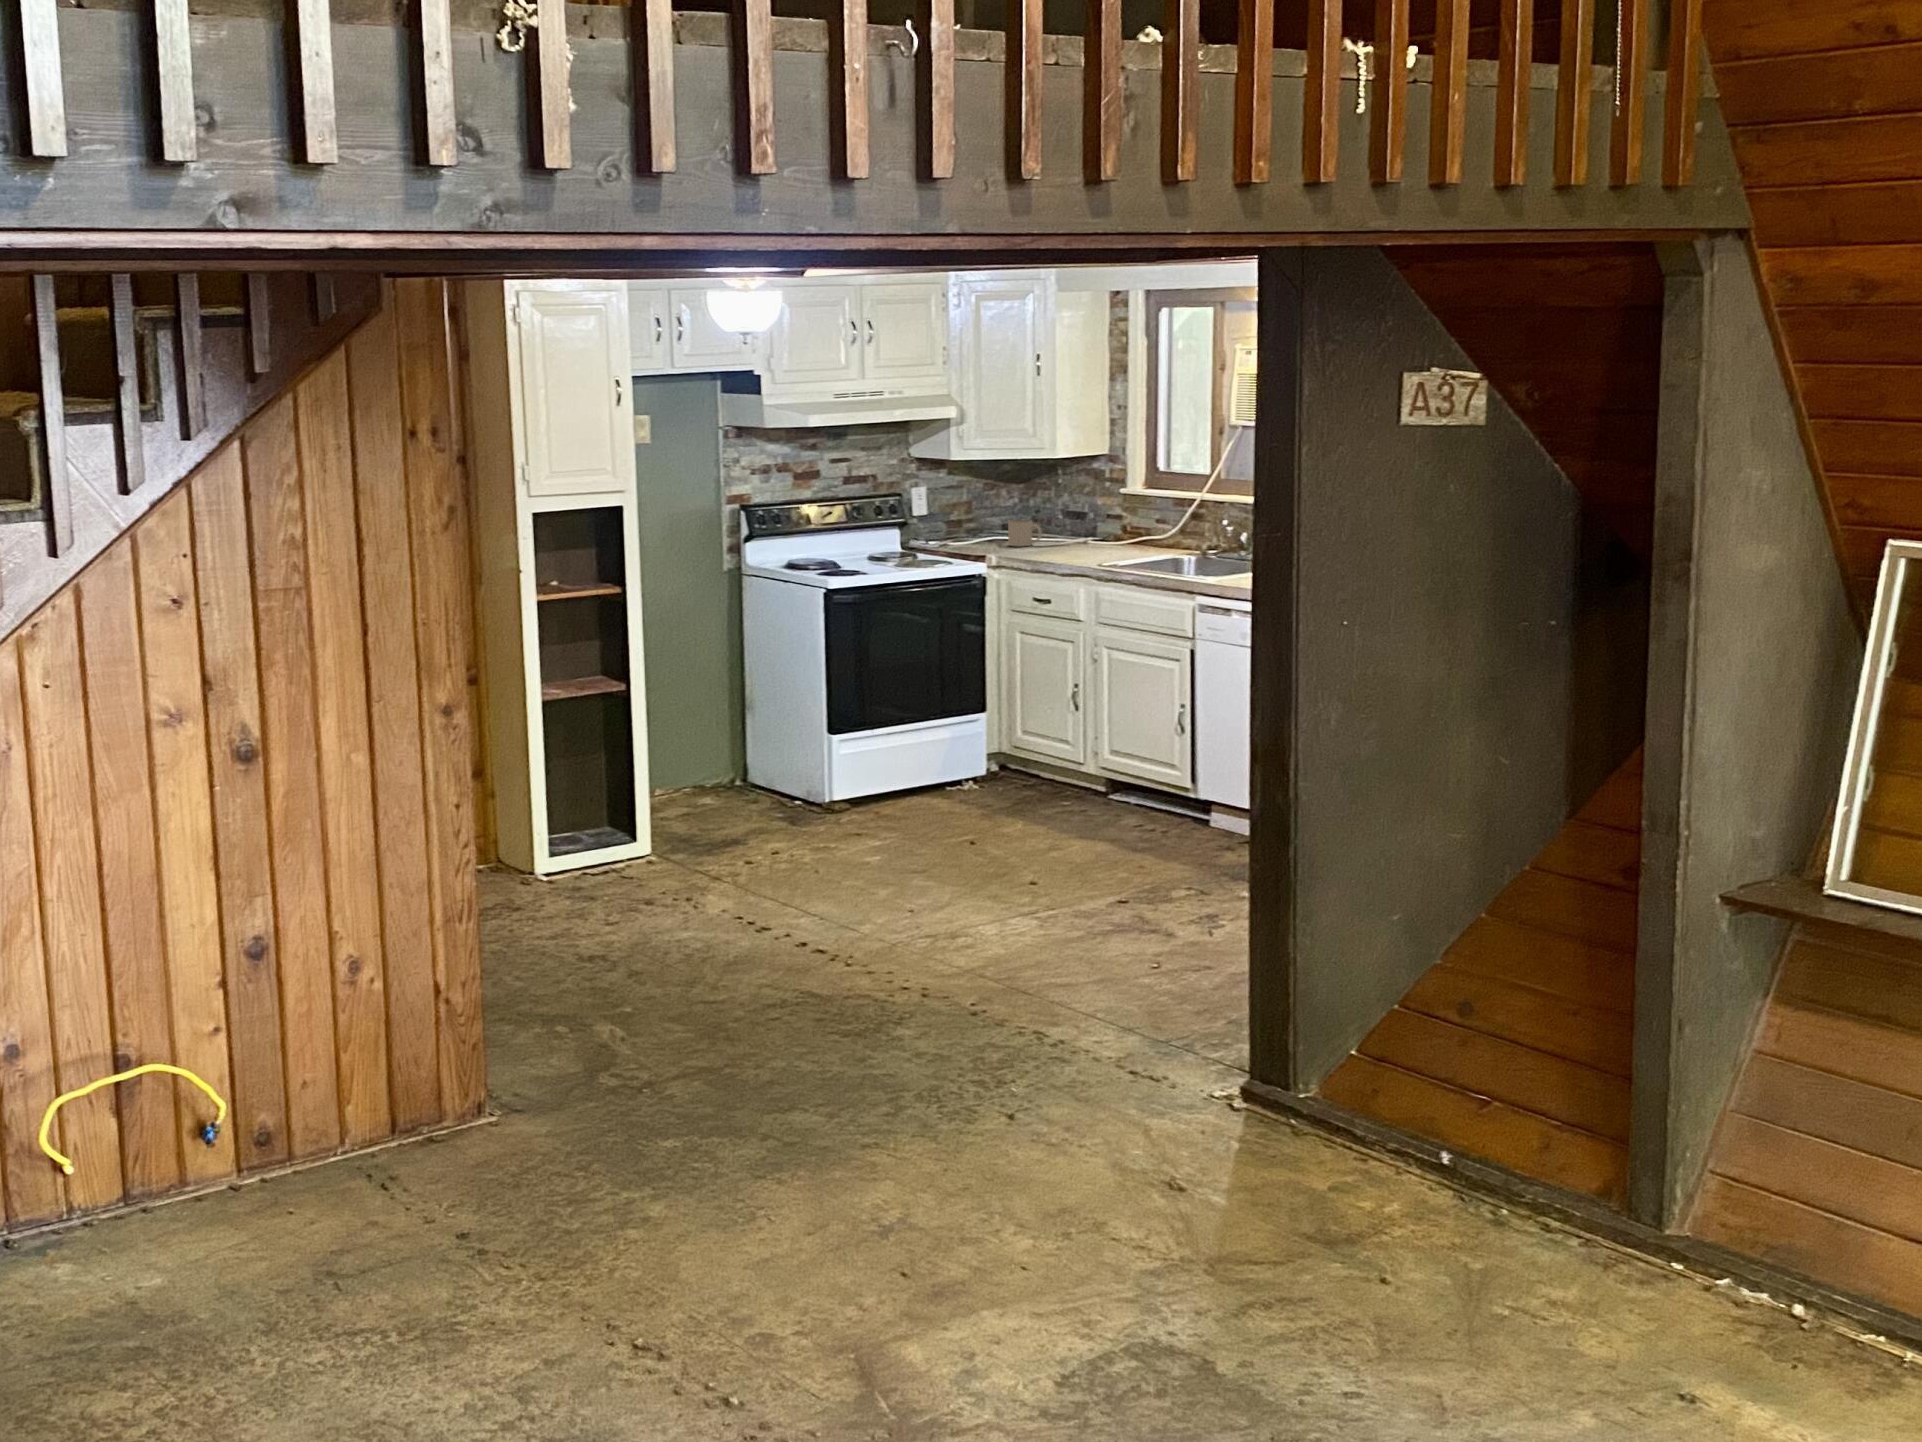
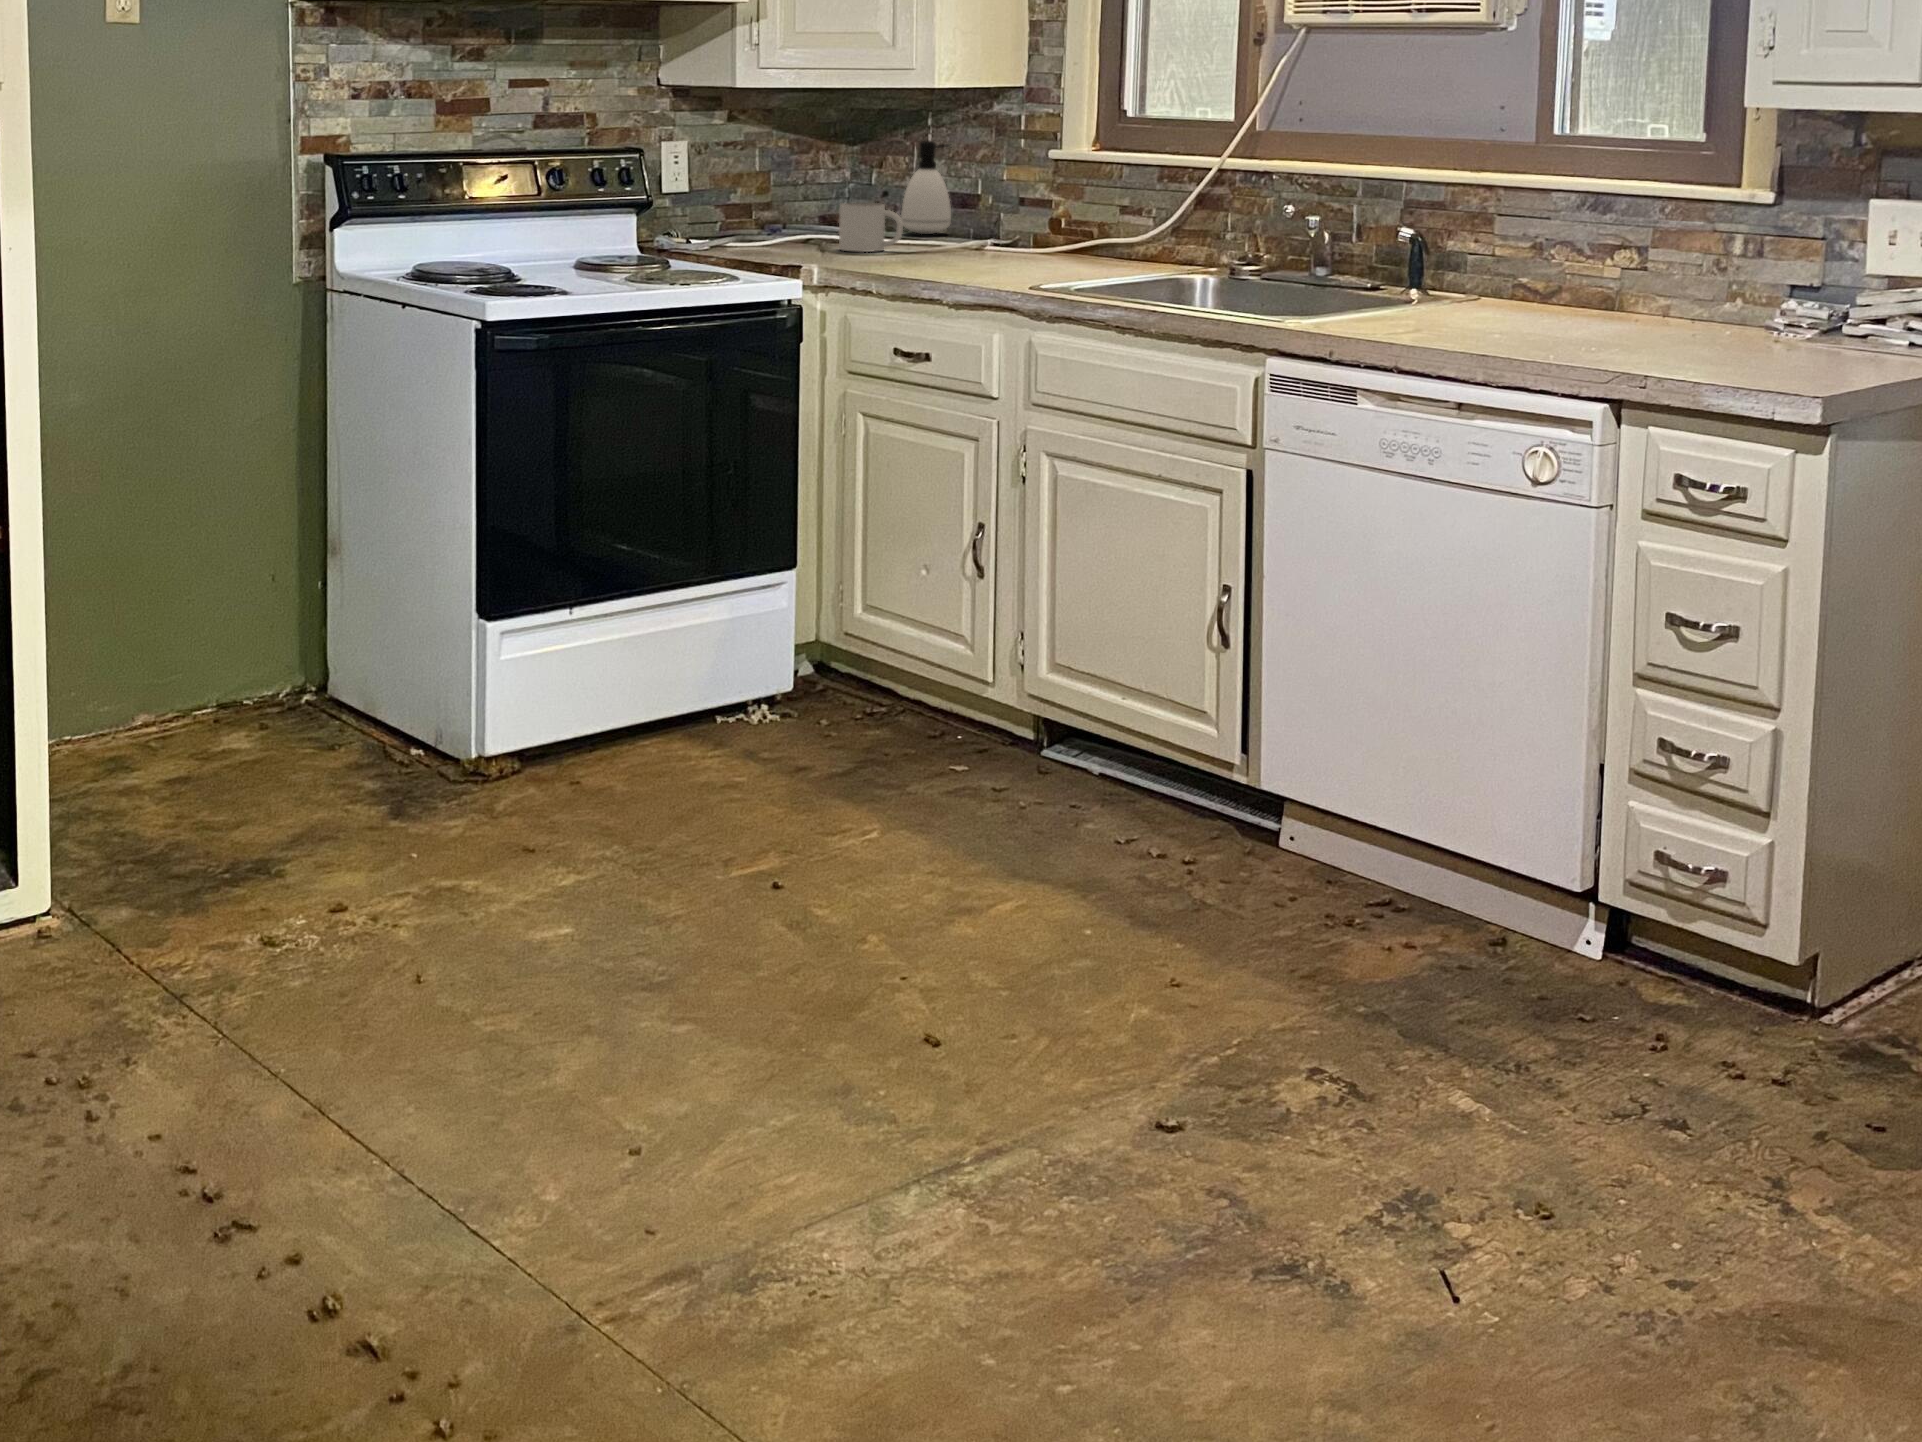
soap dispenser: none [1045,483,1072,534] -> present [901,141,951,234]

